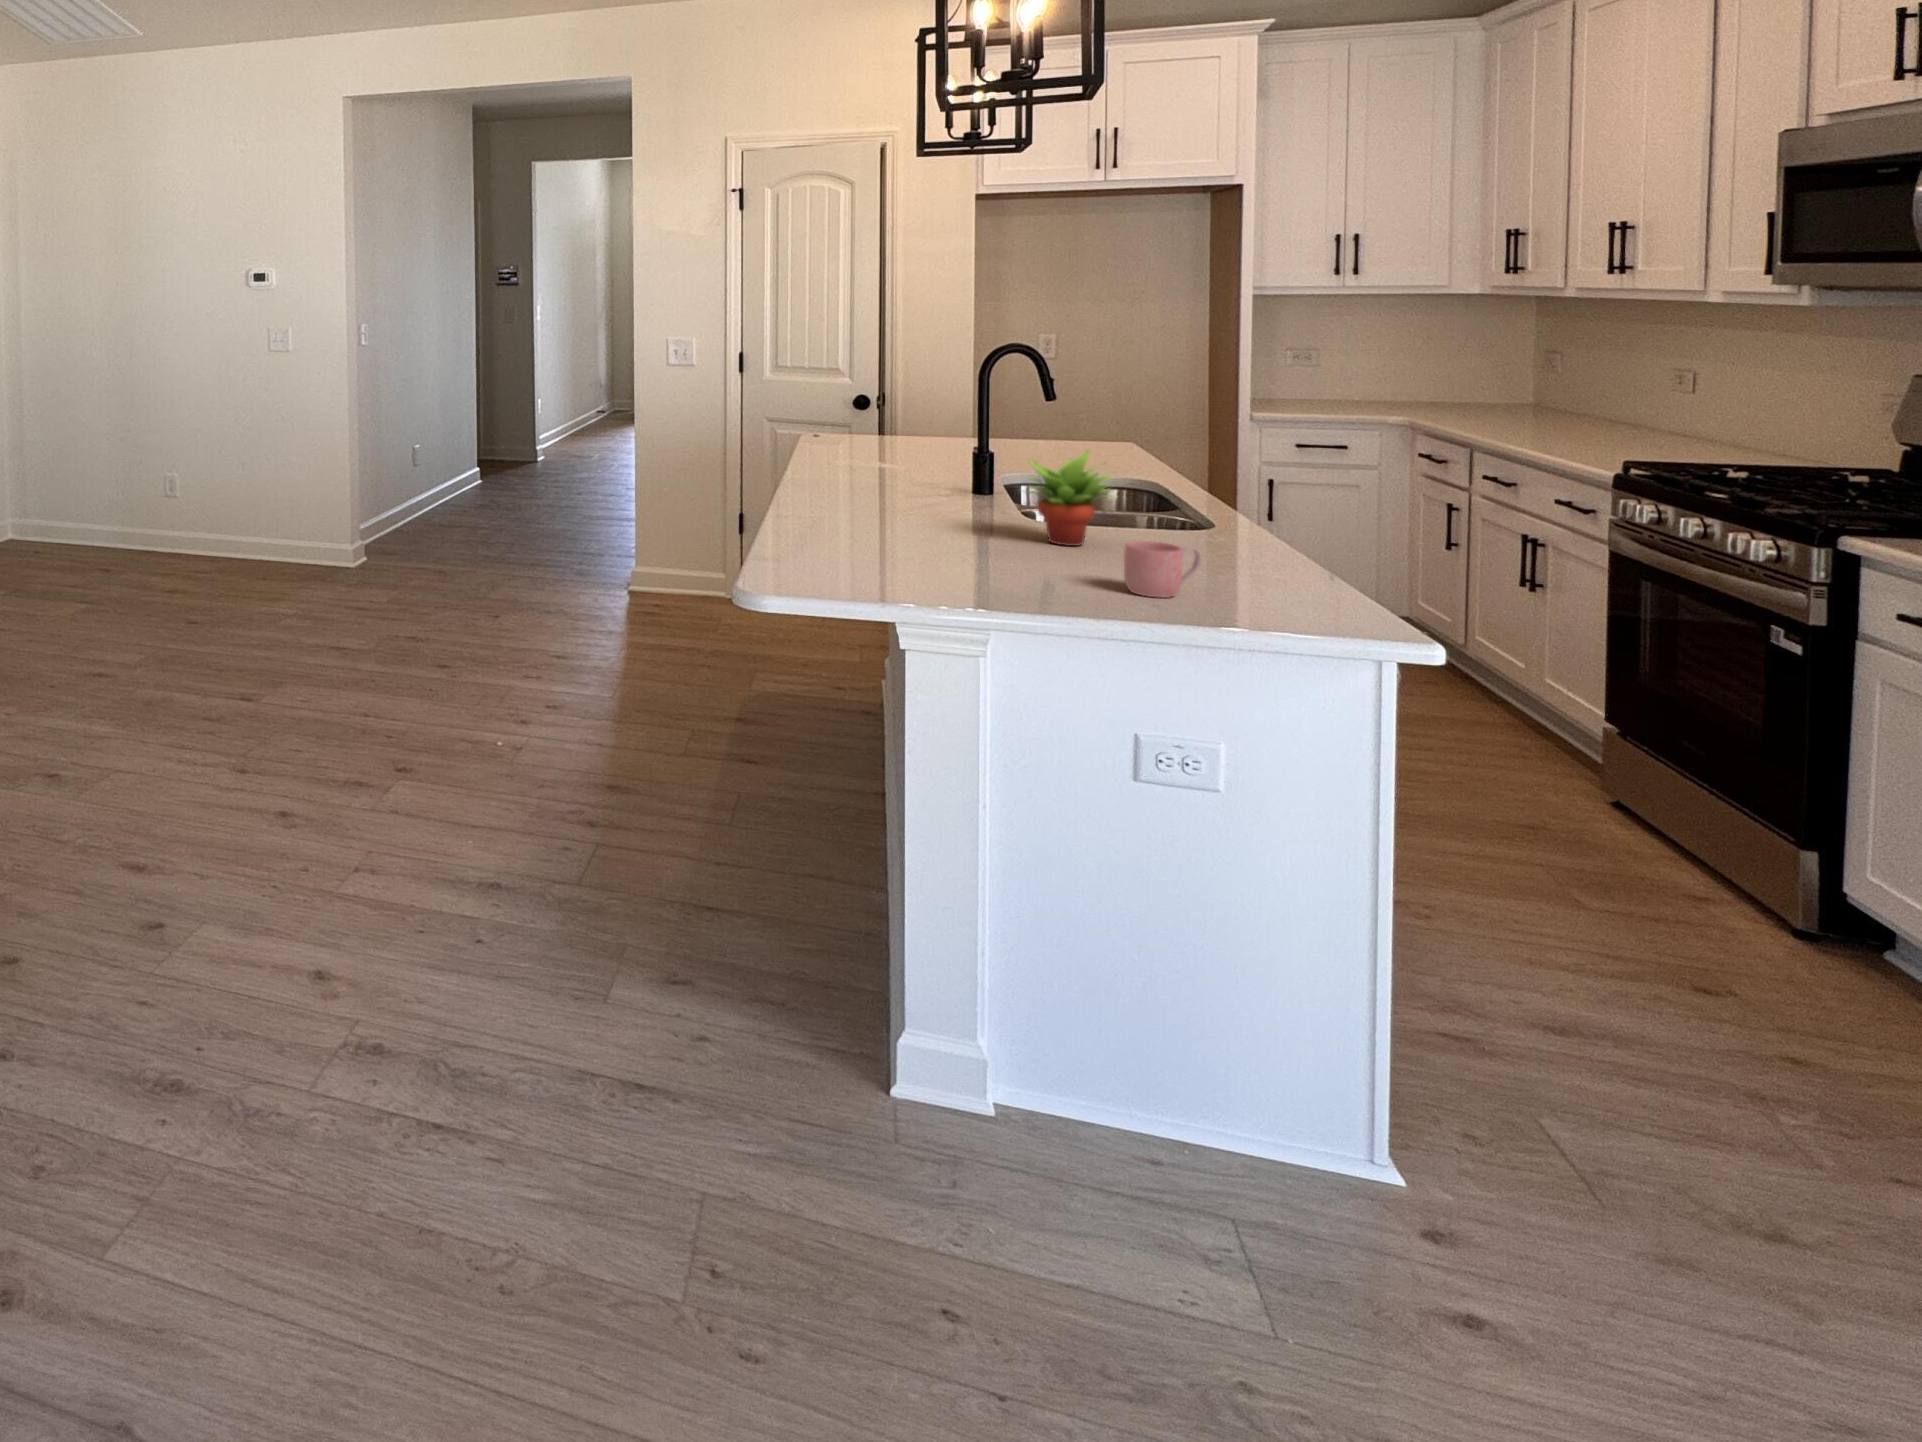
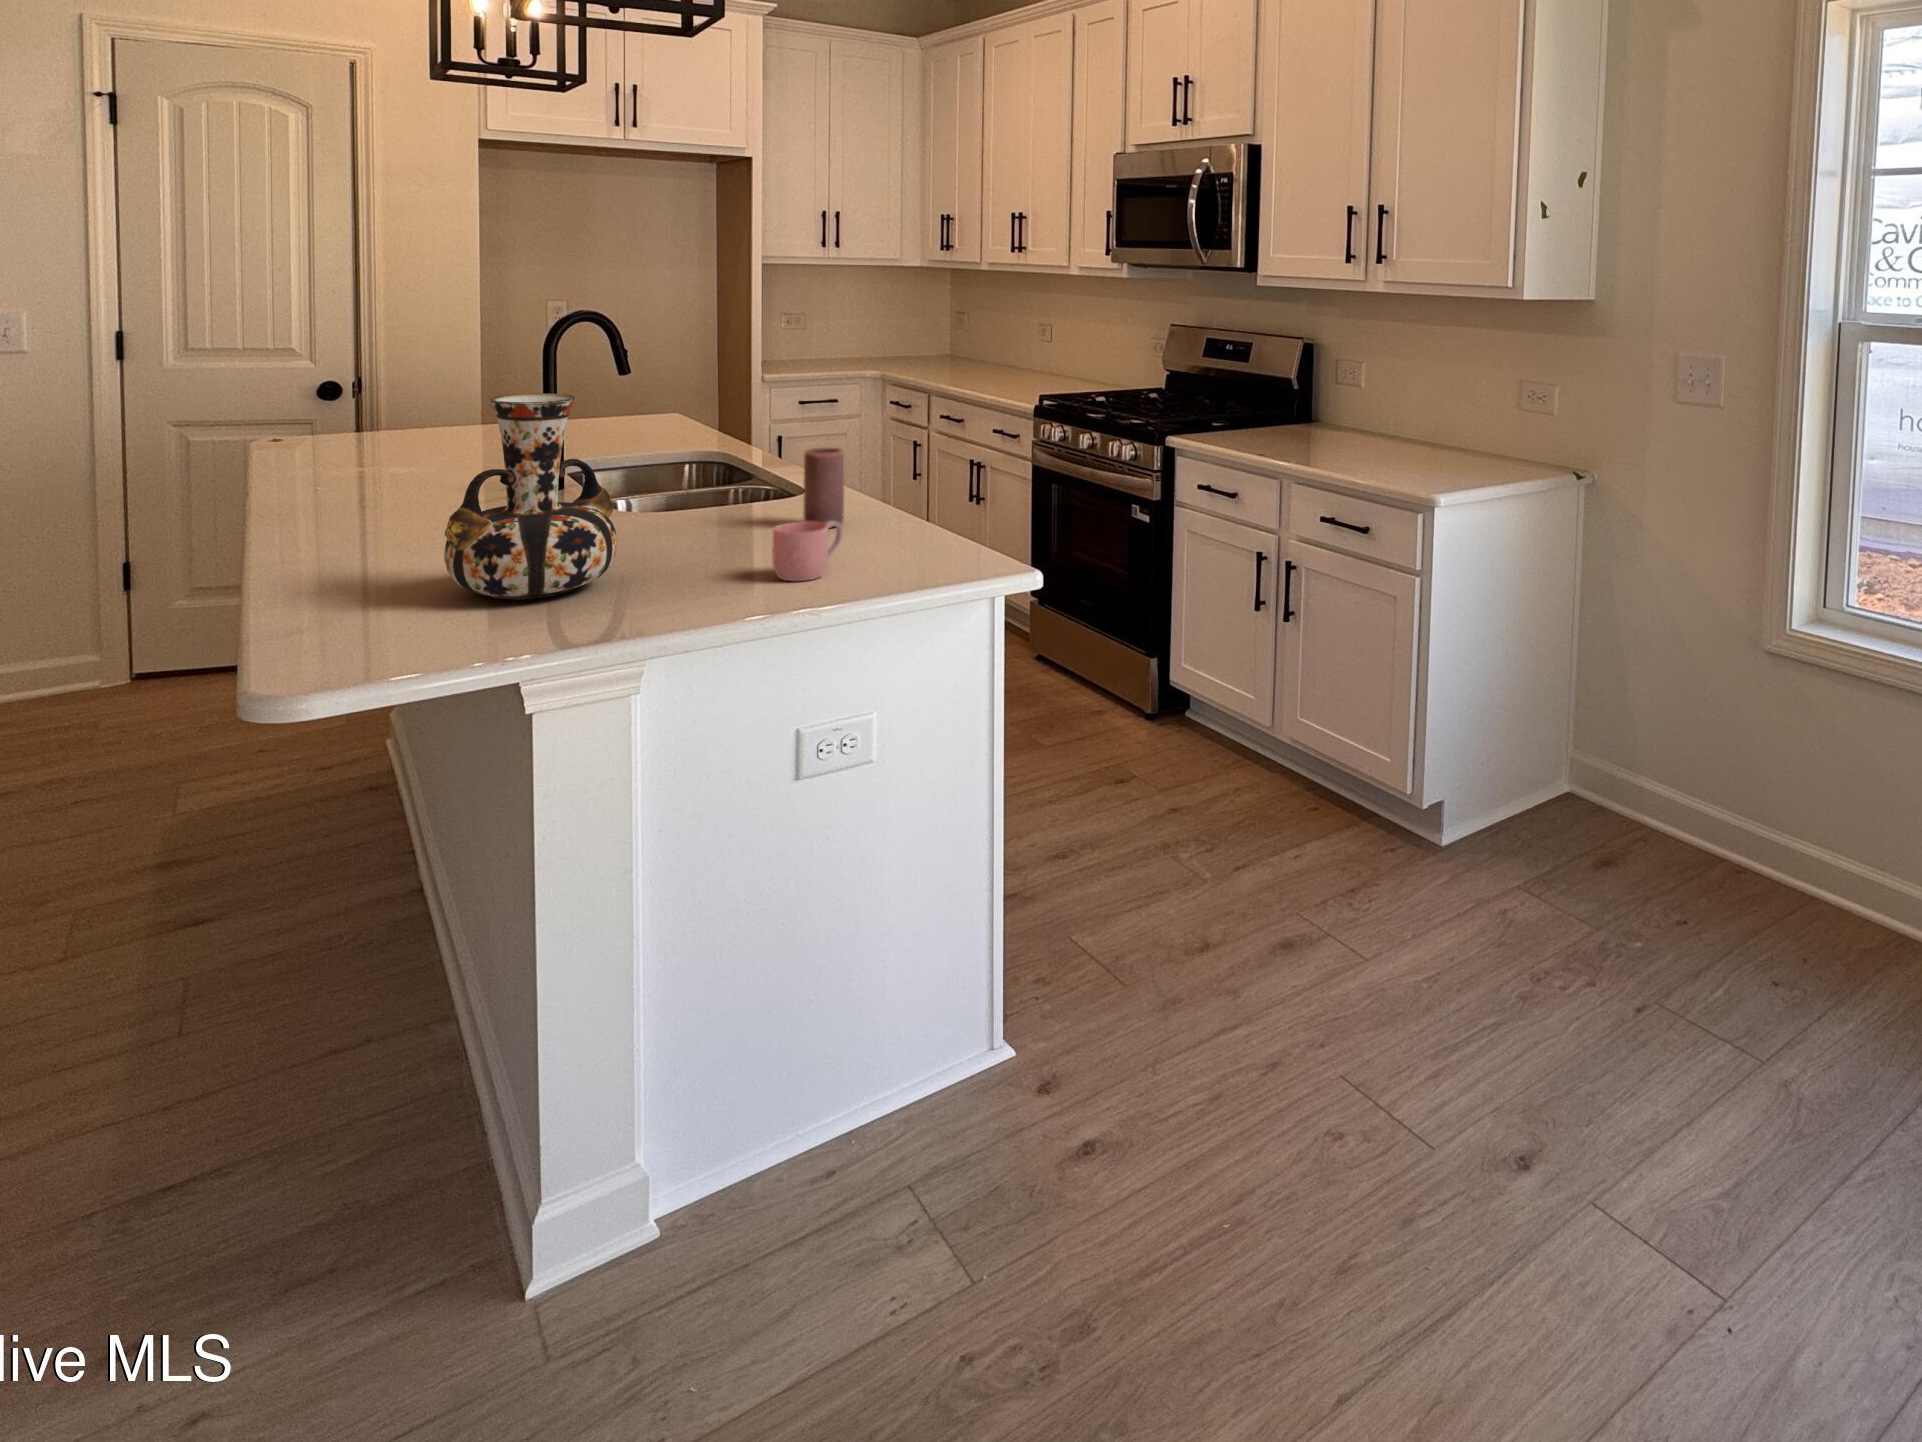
vase: none [858,404,990,566] -> present [444,393,617,600]
succulent plant: present [1020,451,1114,546] -> none [628,430,740,539]
candle: none [1190,479,1235,560] -> present [804,448,844,528]

